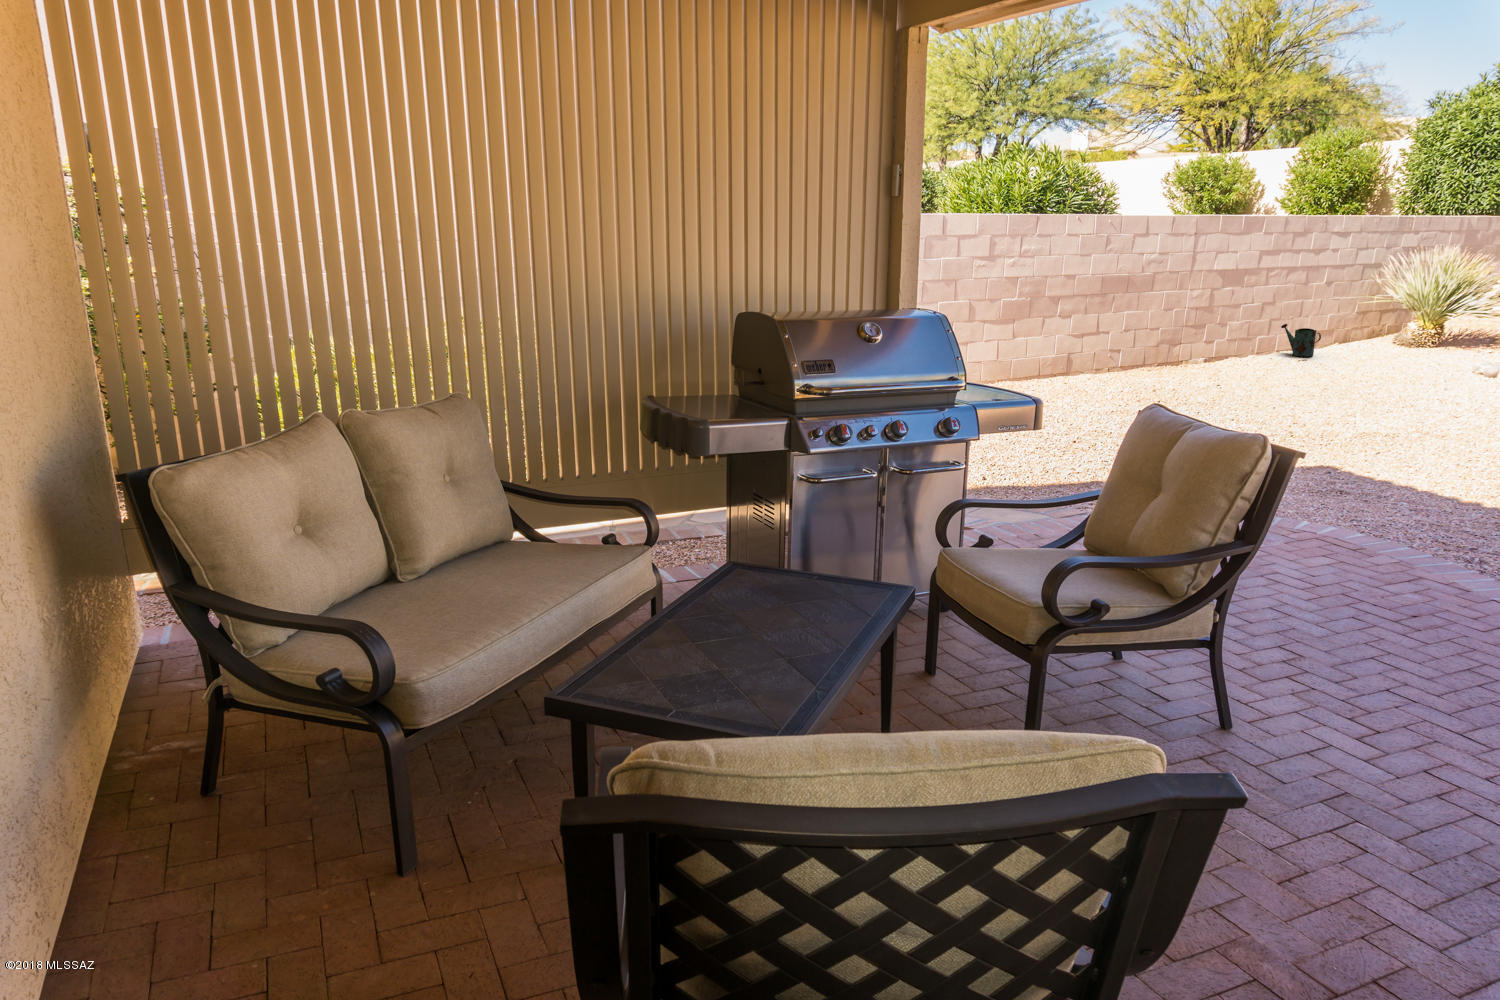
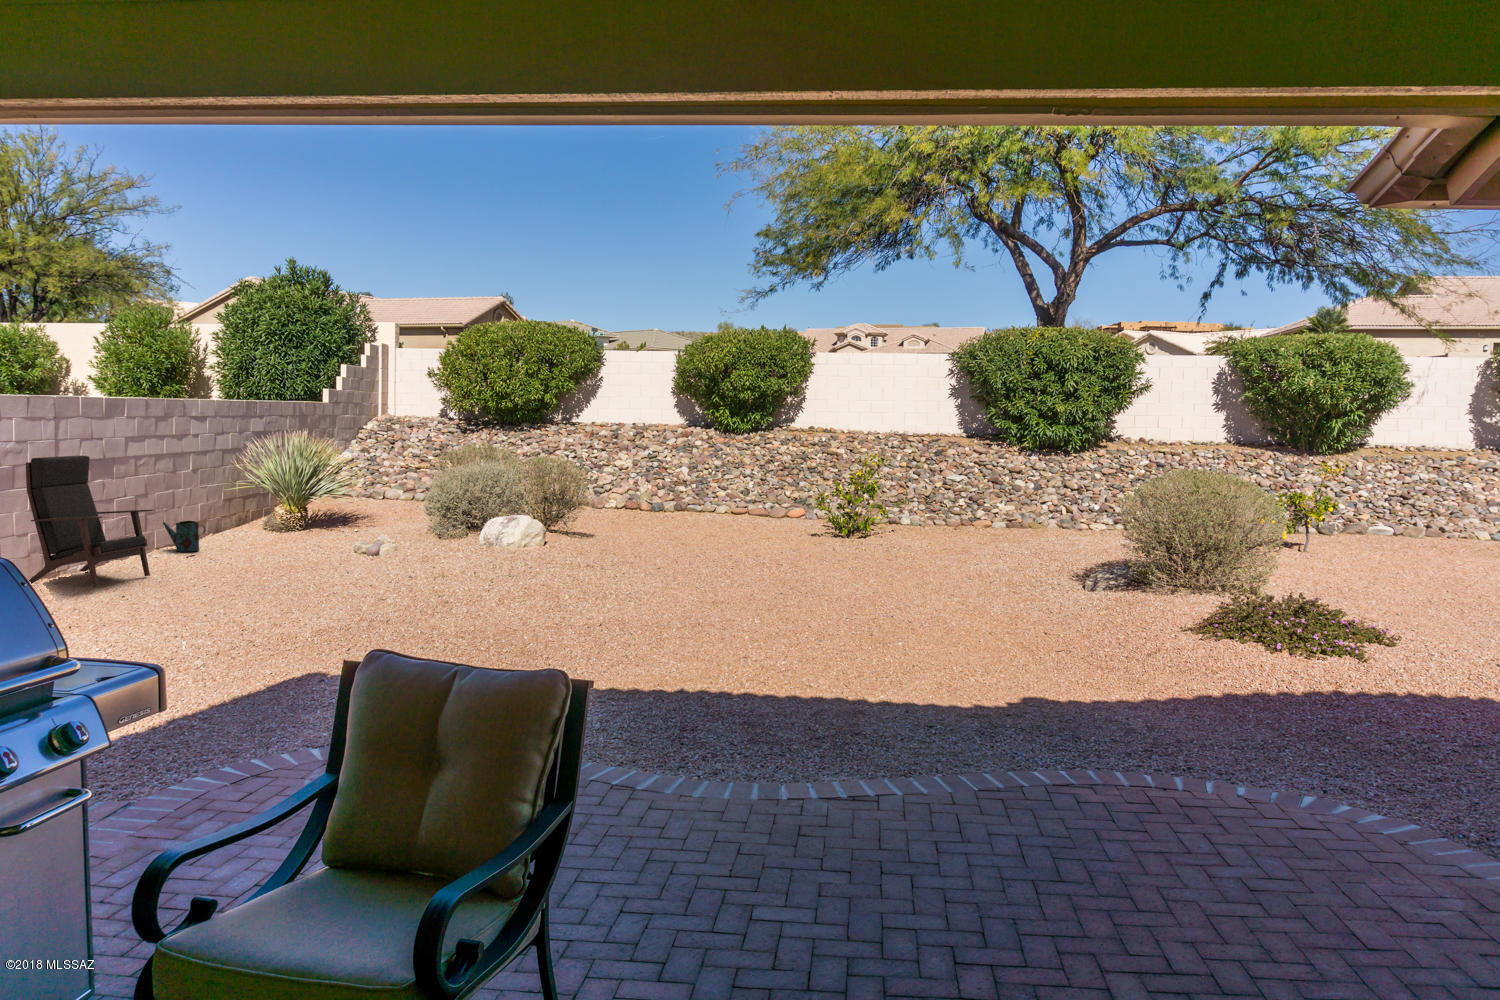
lounge chair: none [1153,265,1263,376] -> present [26,456,153,588]

